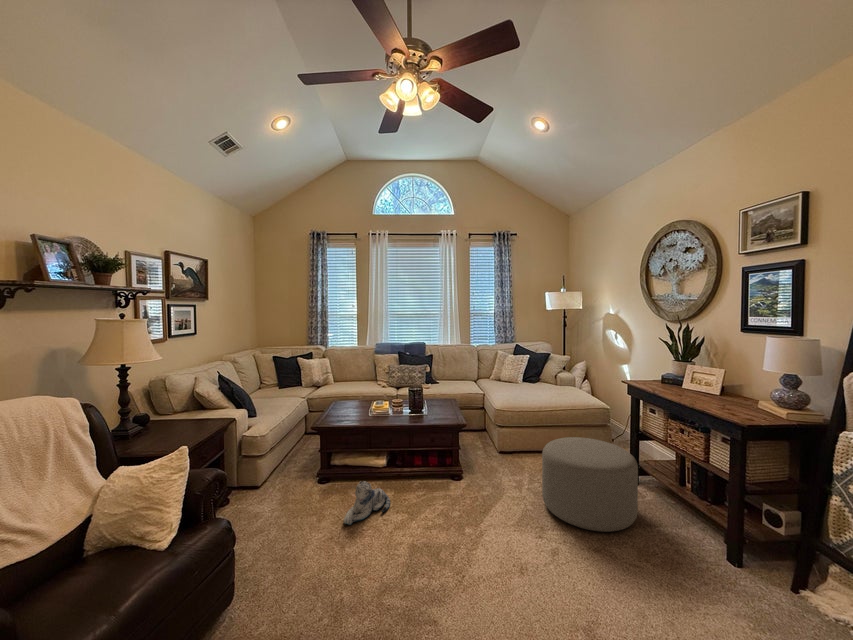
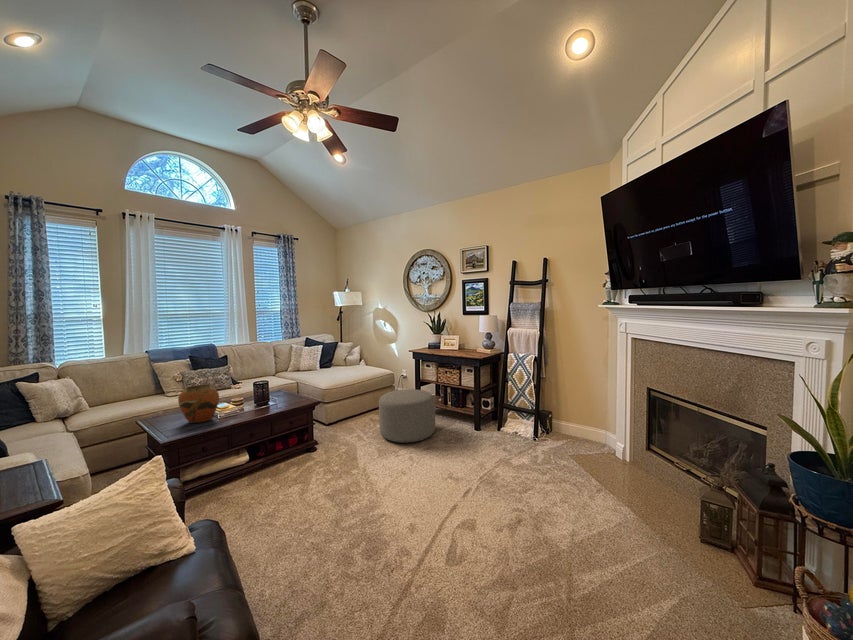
vase: none [342,380,370,417] -> present [178,385,219,423]
plush toy: present [344,481,390,525] -> none [246,467,279,509]

